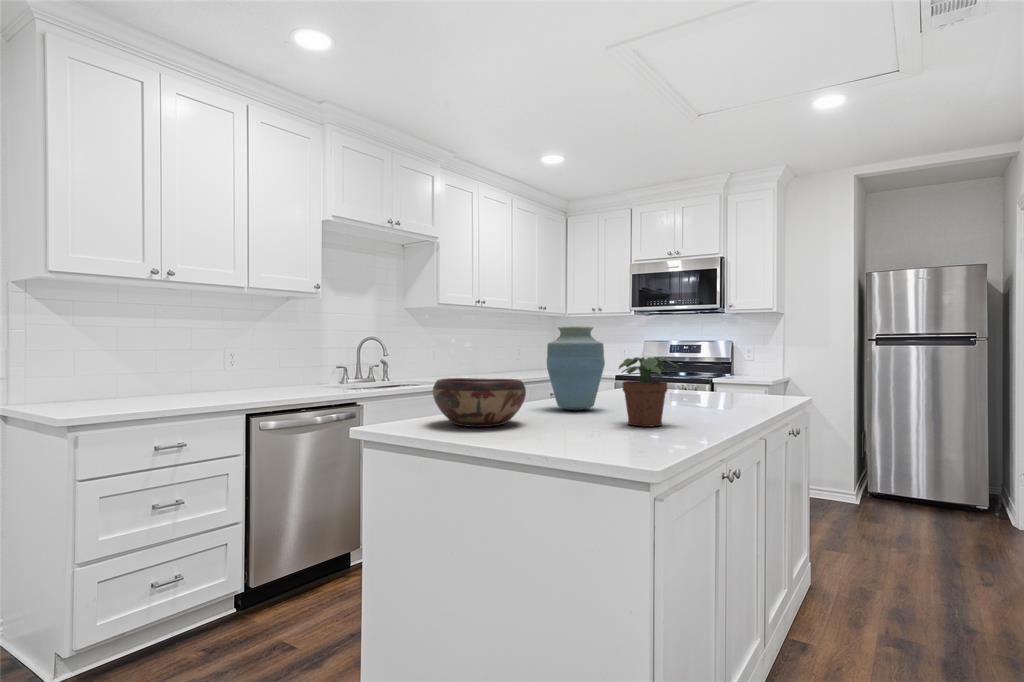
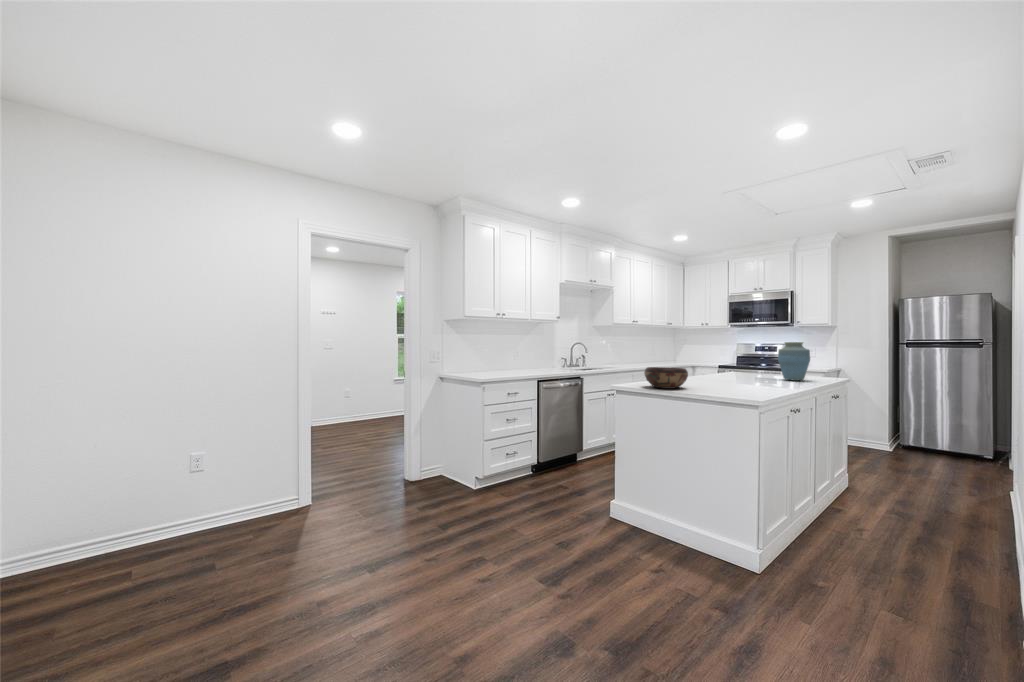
vase: present [547,326,605,410] -> present [778,342,810,381]
potted plant: present [619,357,679,426] -> none [734,359,765,391]

